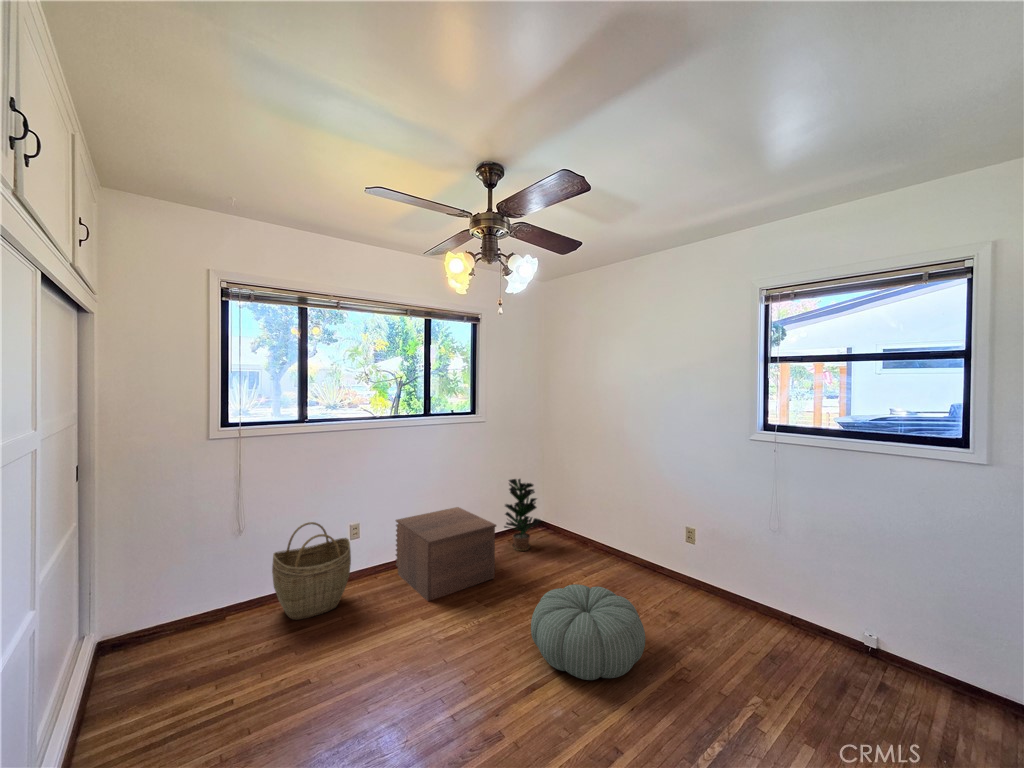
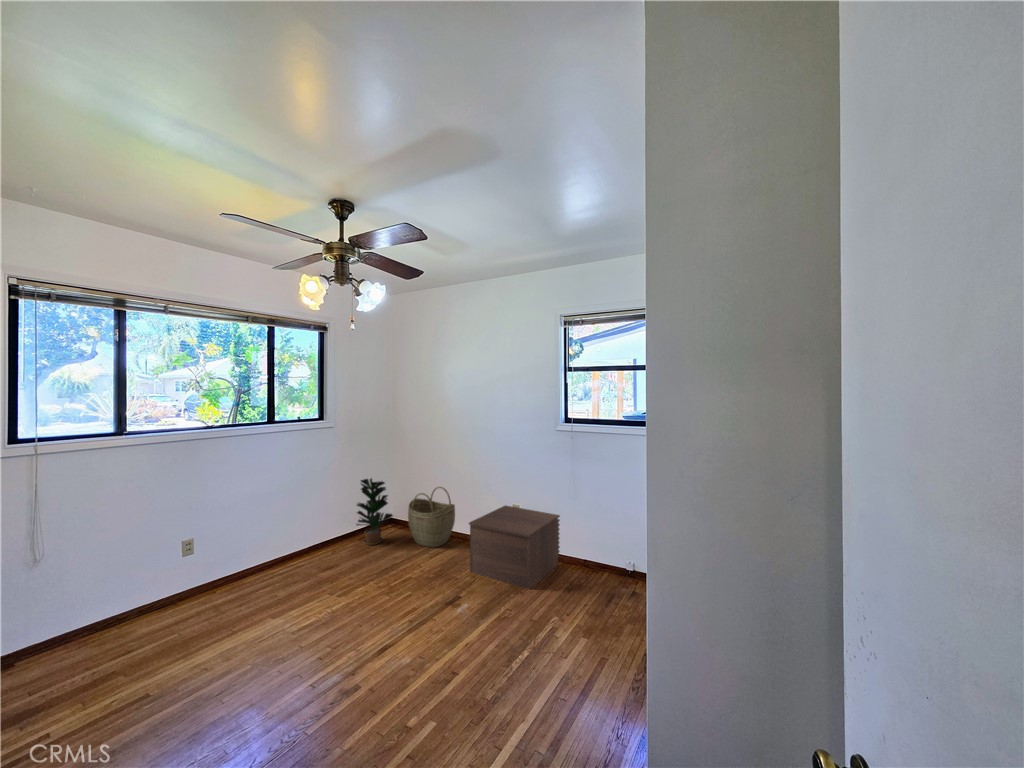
nightstand: present [396,507,496,601] -> present [469,506,560,589]
woven basket: present [272,522,351,620] -> present [408,487,455,548]
pouf: present [531,584,645,680] -> none [382,559,478,634]

